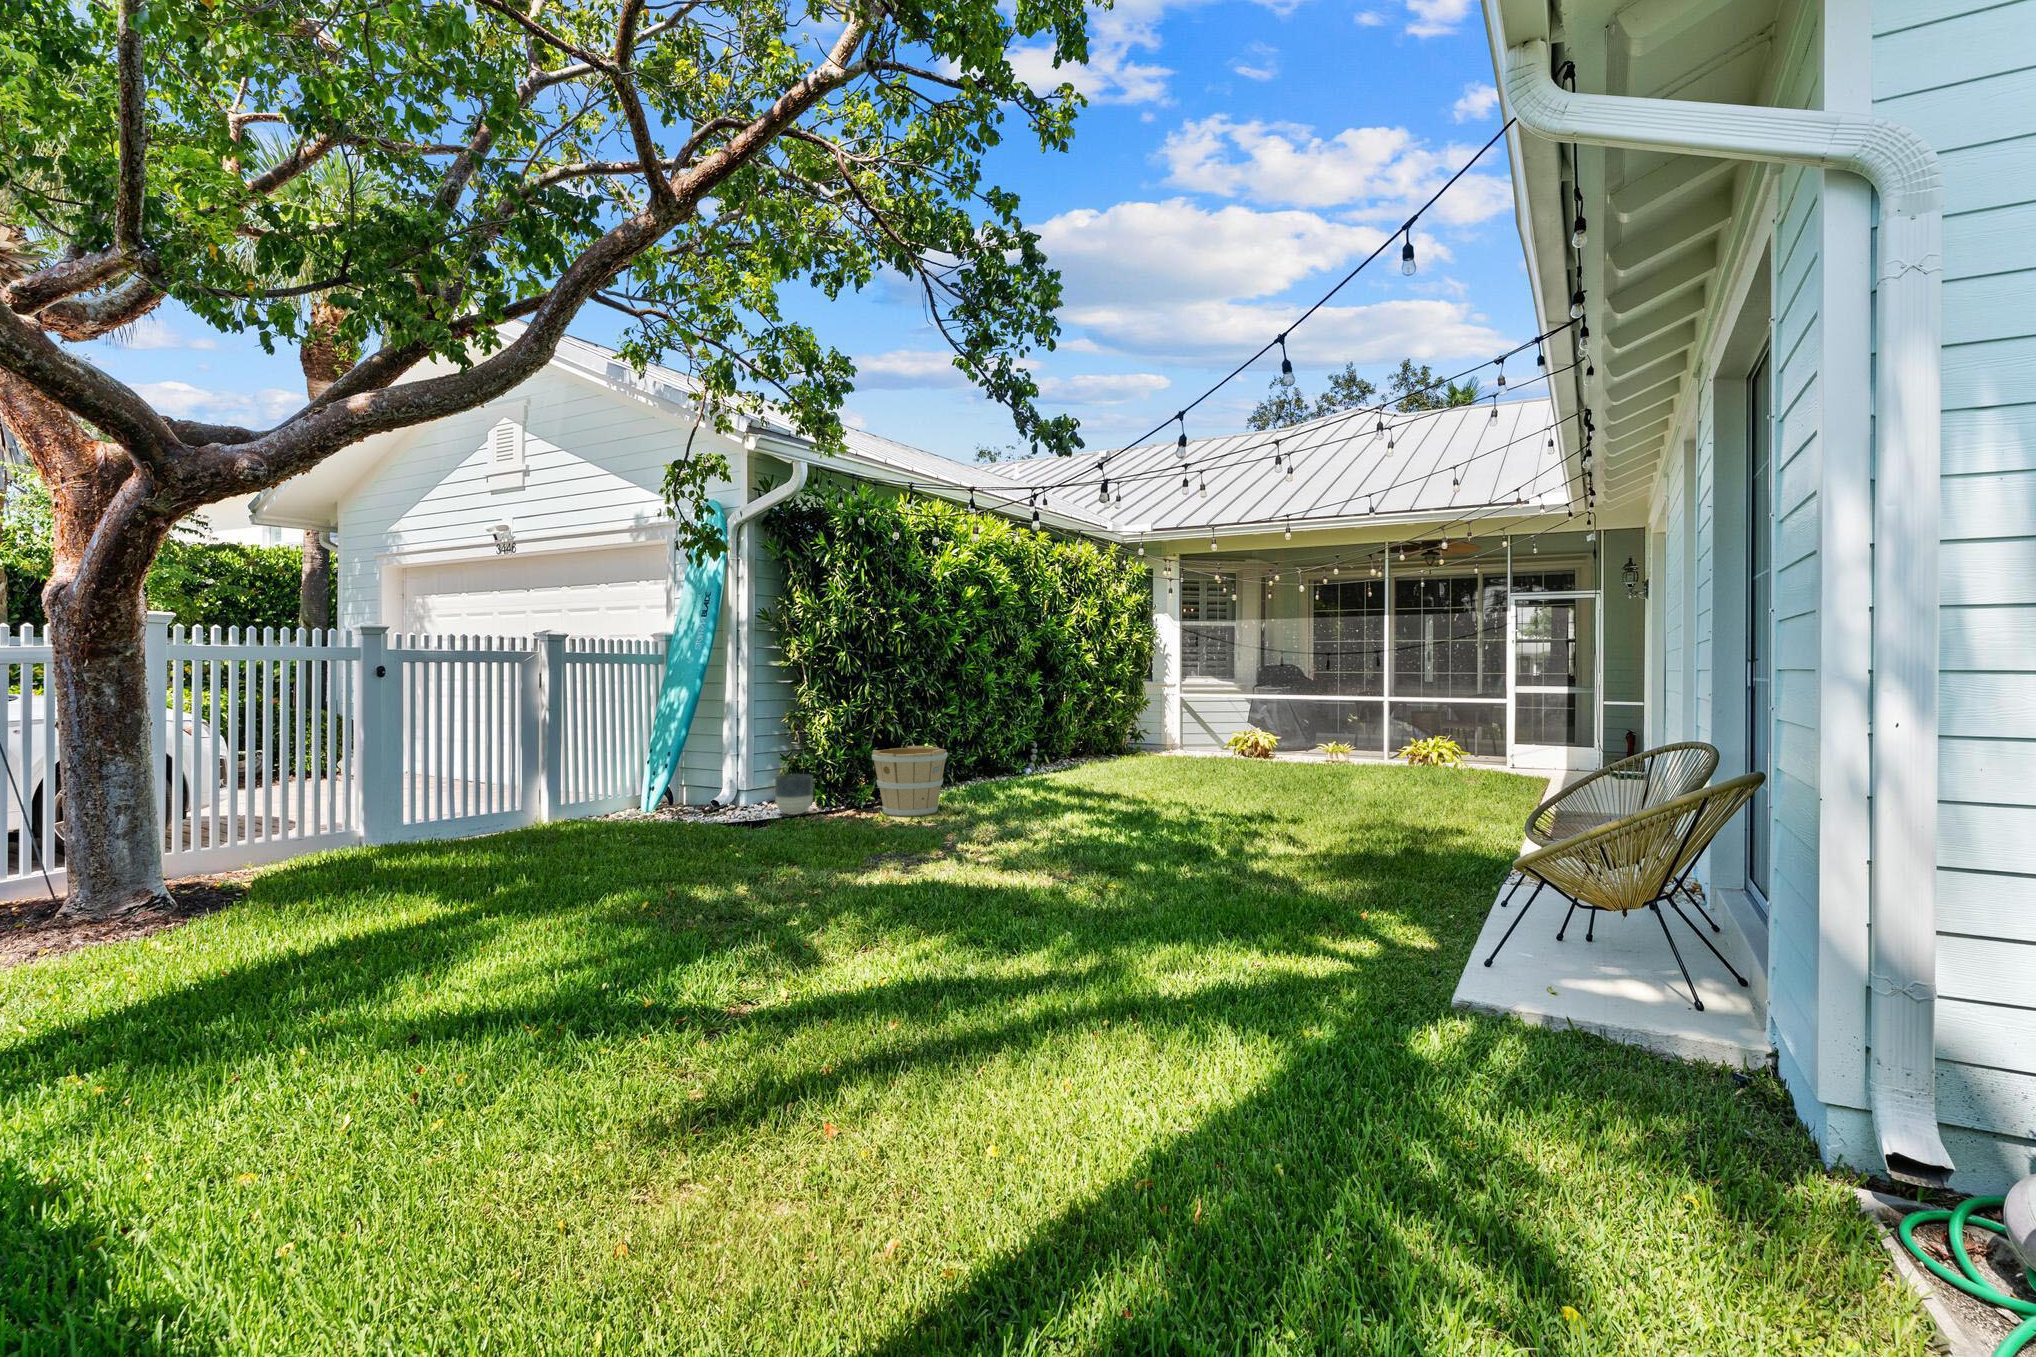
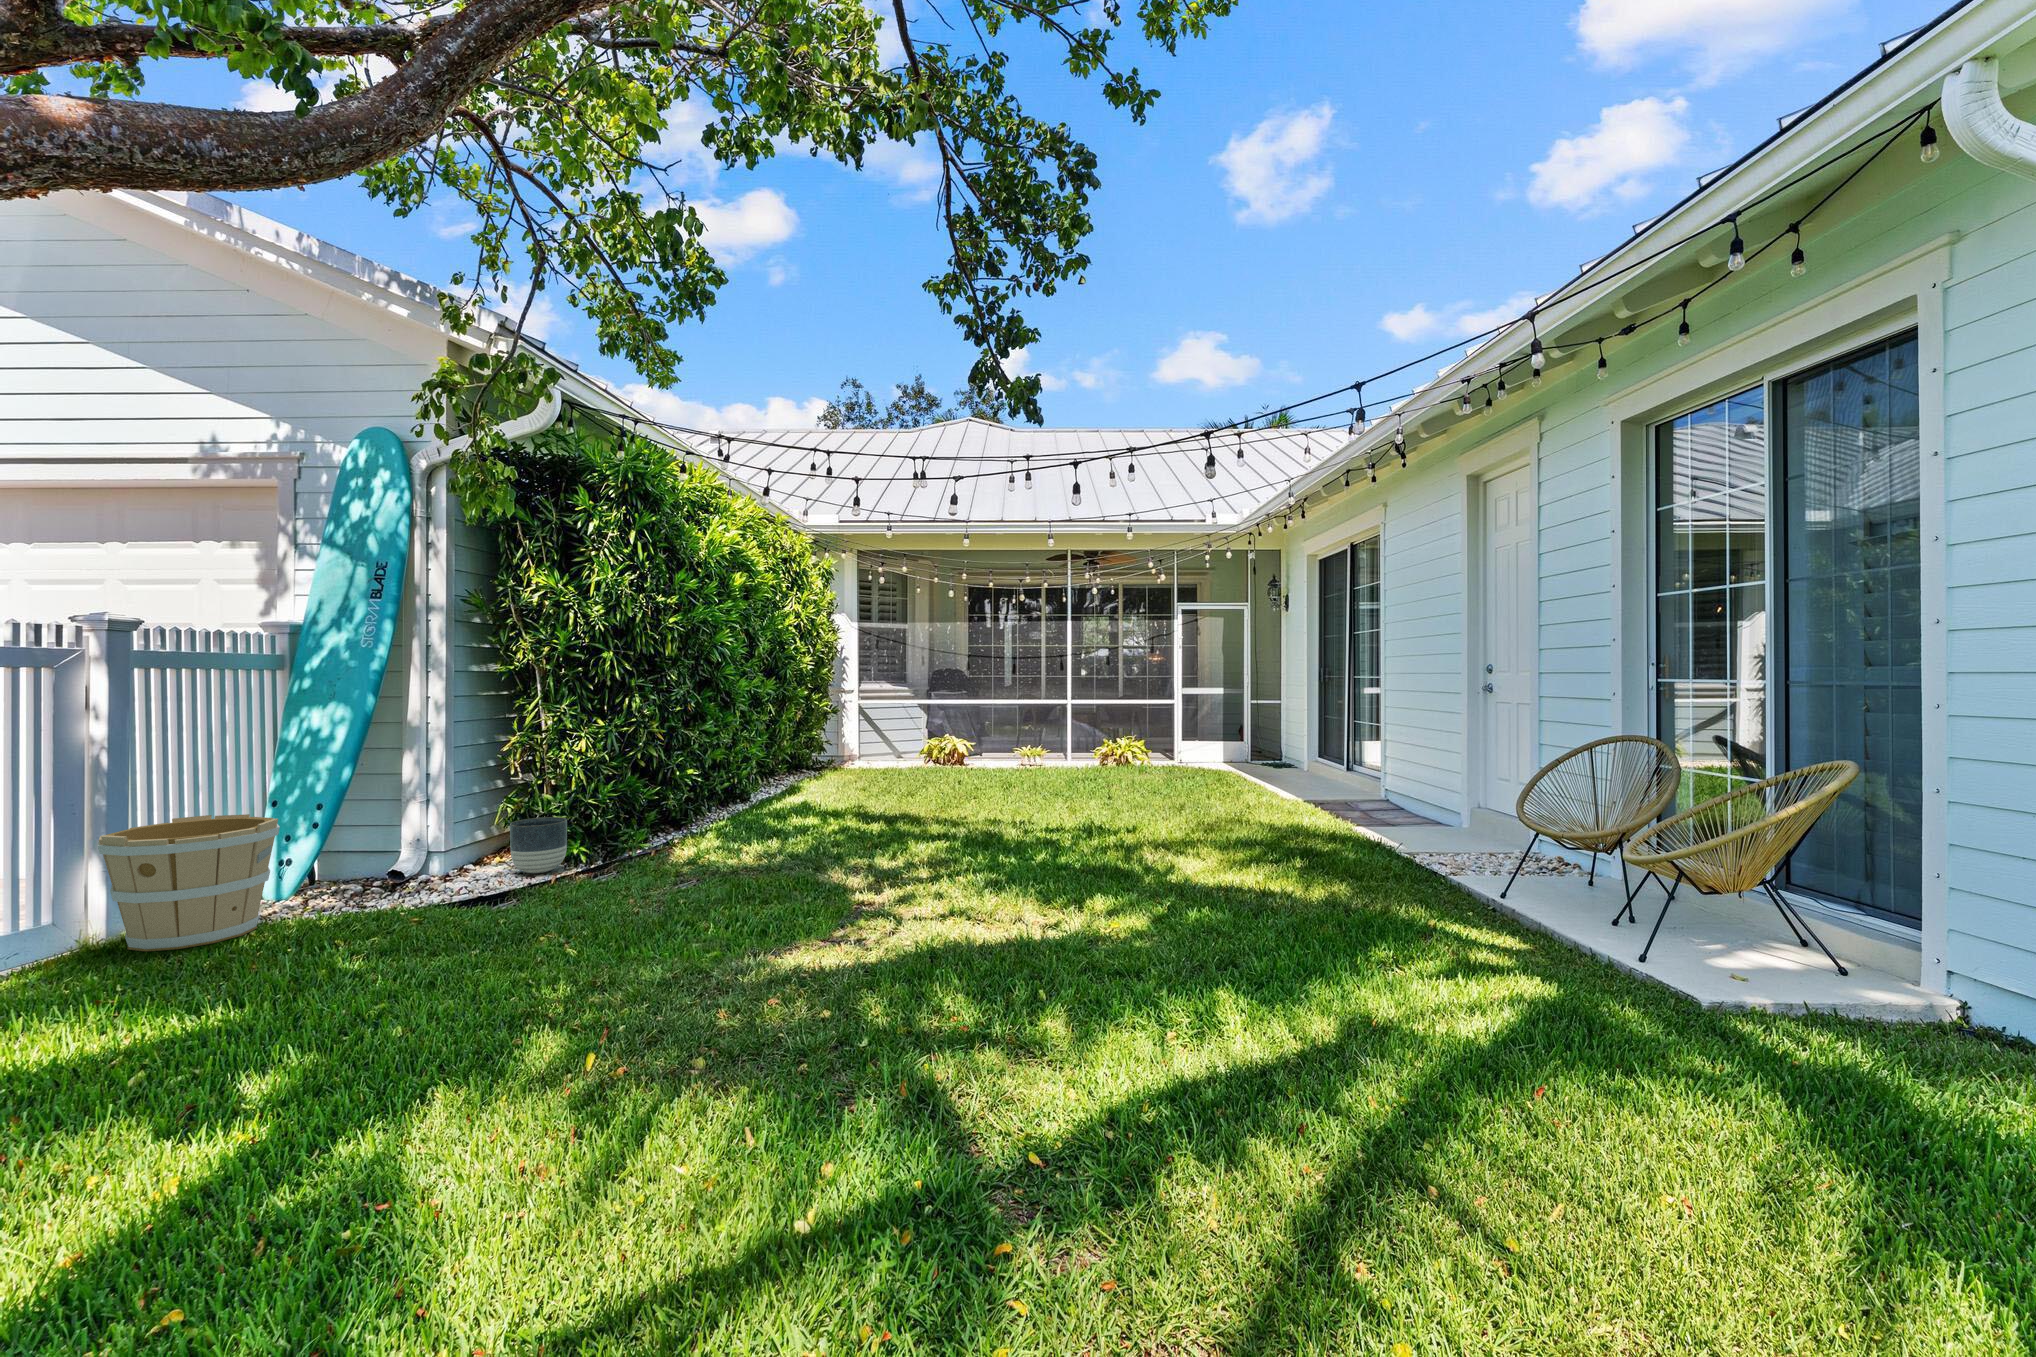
wooden bucket: present [872,746,948,817] -> present [97,814,280,951]

